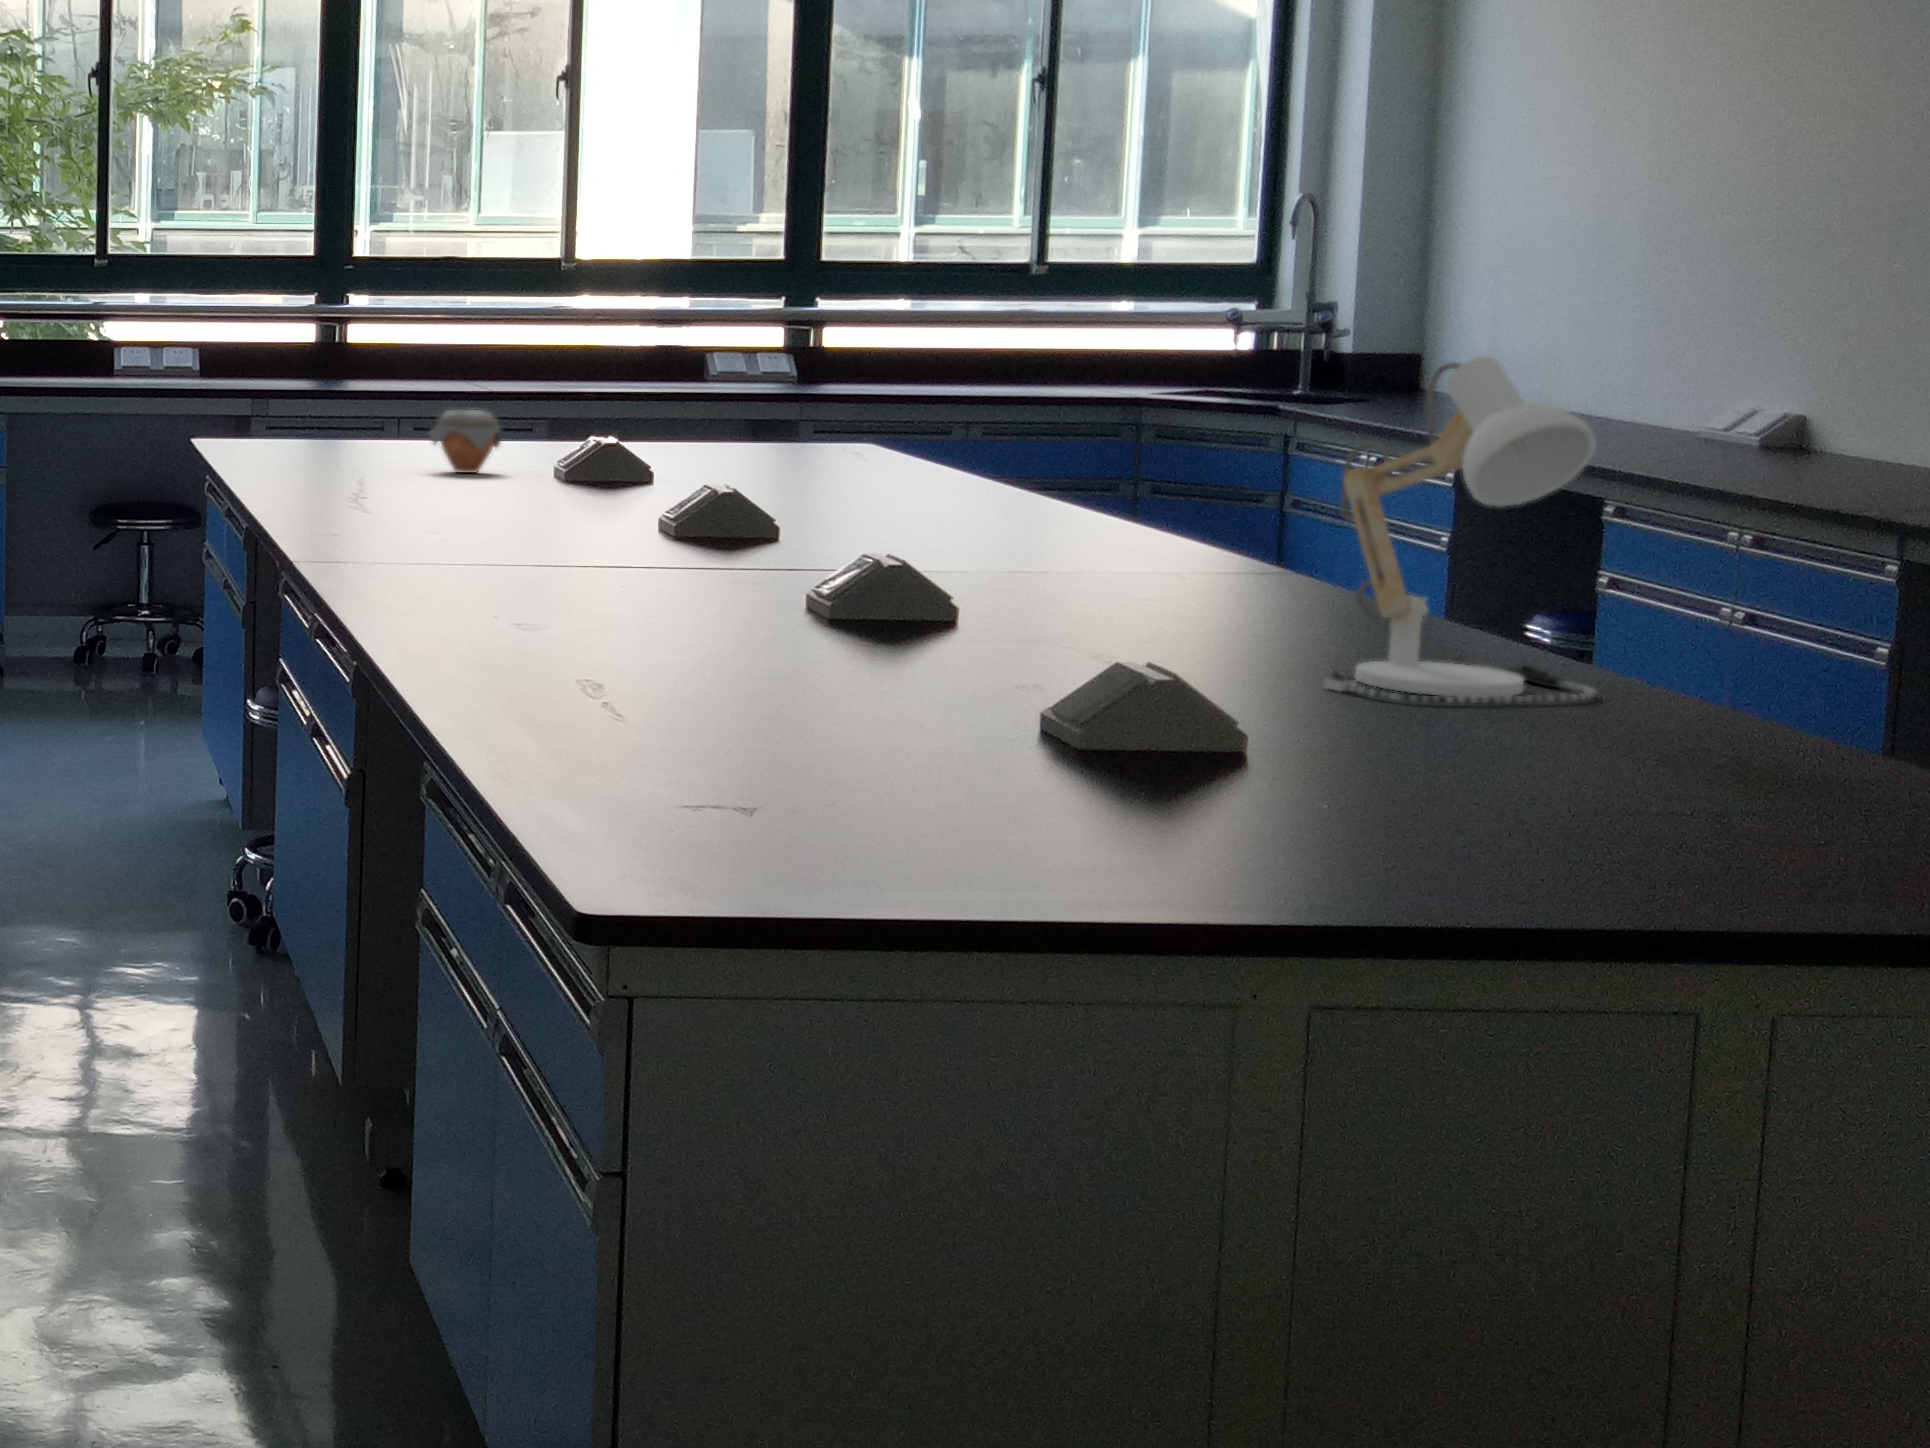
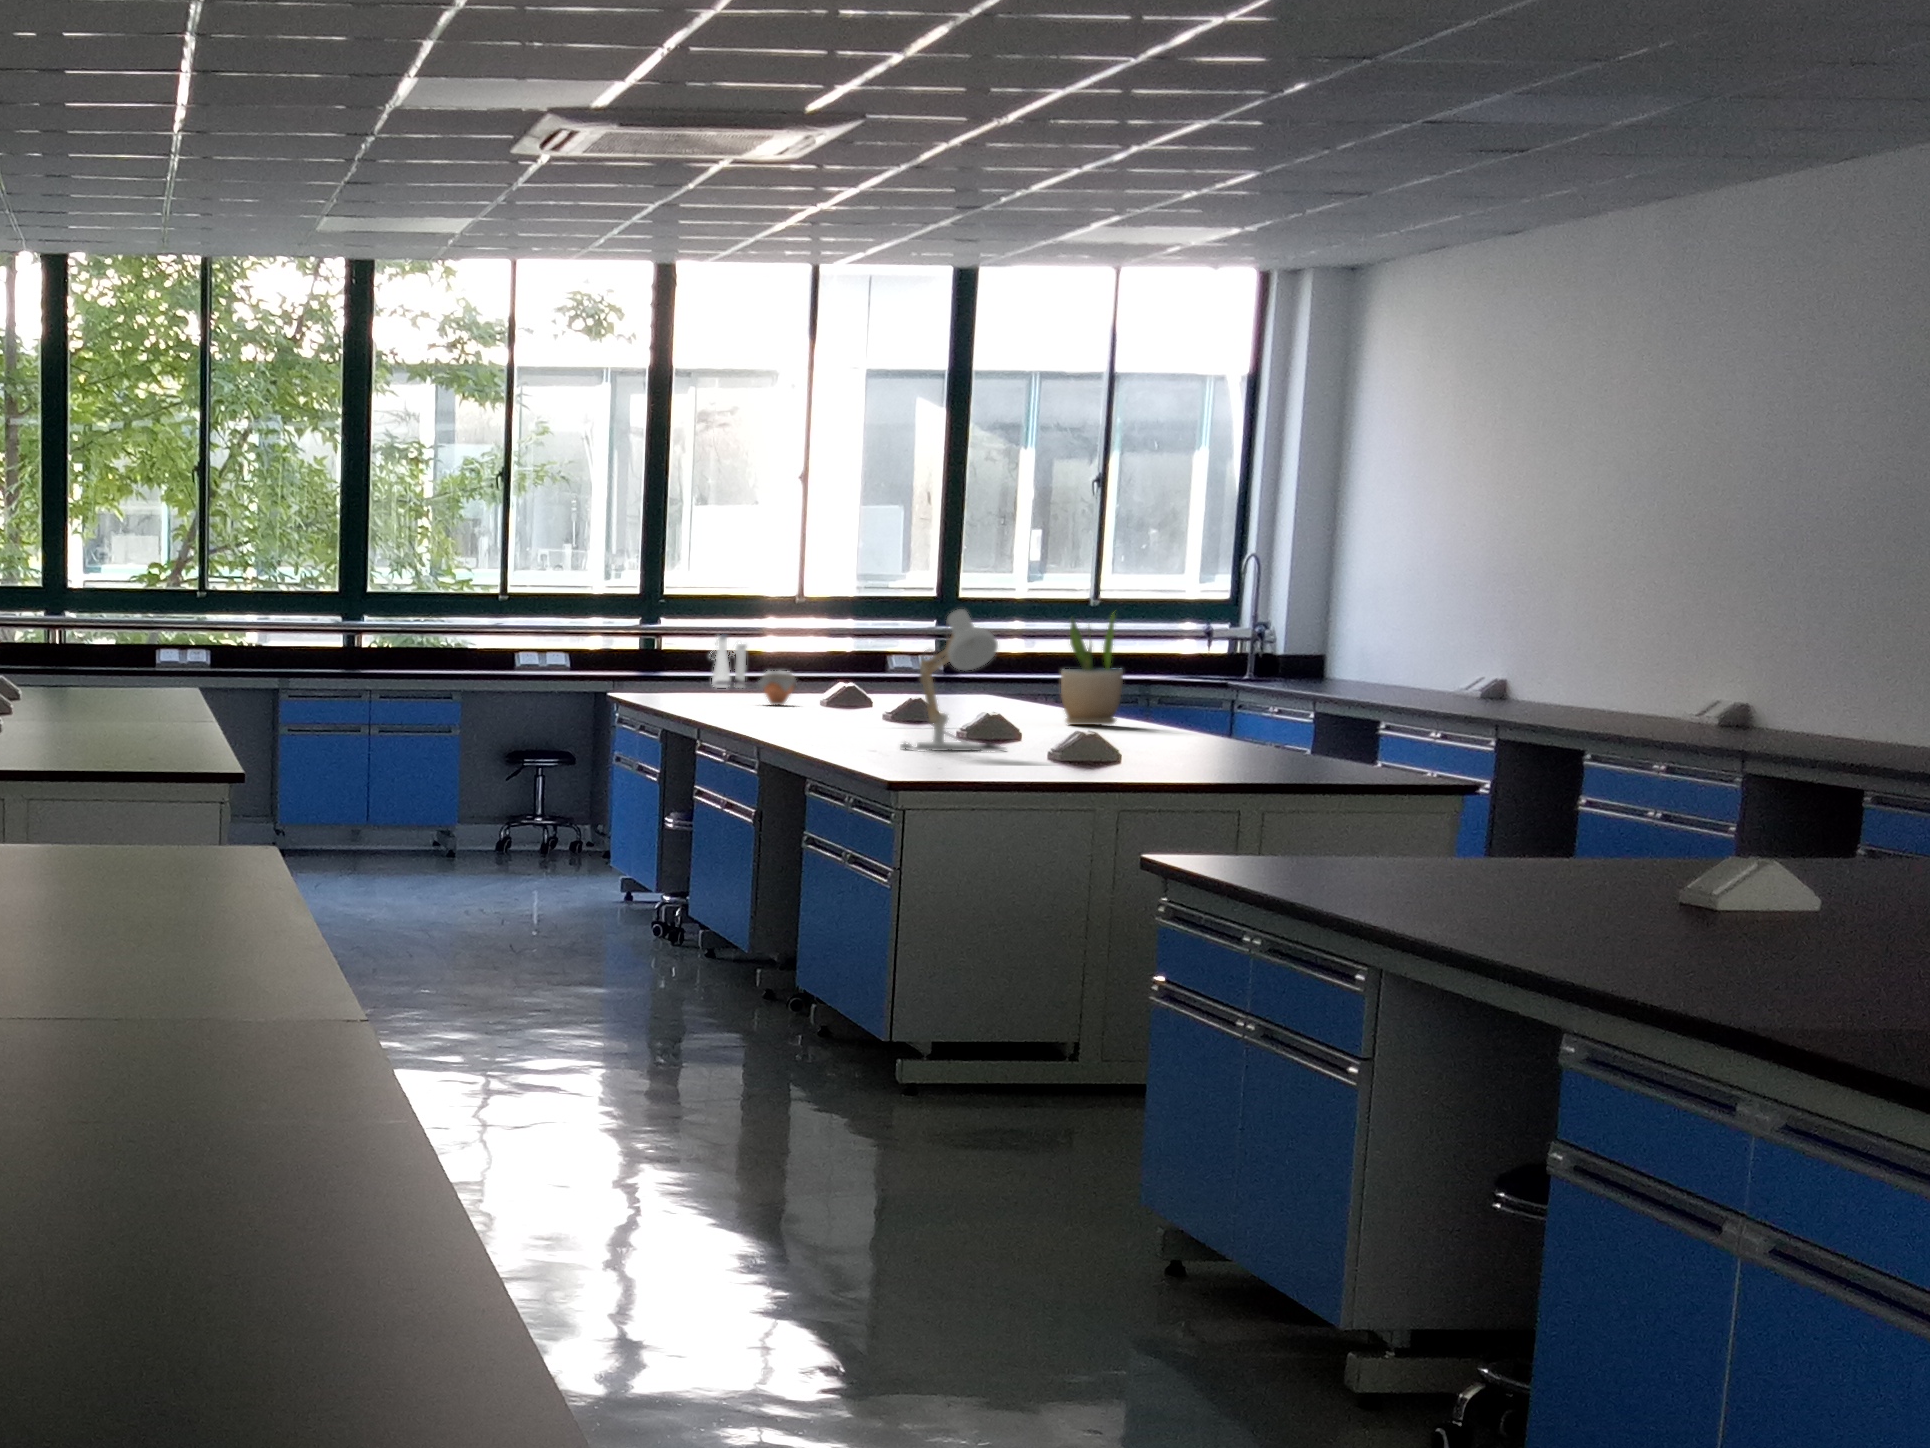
potted plant: none [1014,320,1153,567] -> present [1061,615,1123,725]
water bottle: none [406,323,468,409] -> present [711,635,746,688]
desk lamp: present [1324,357,1596,703] -> present [901,609,1005,751]

